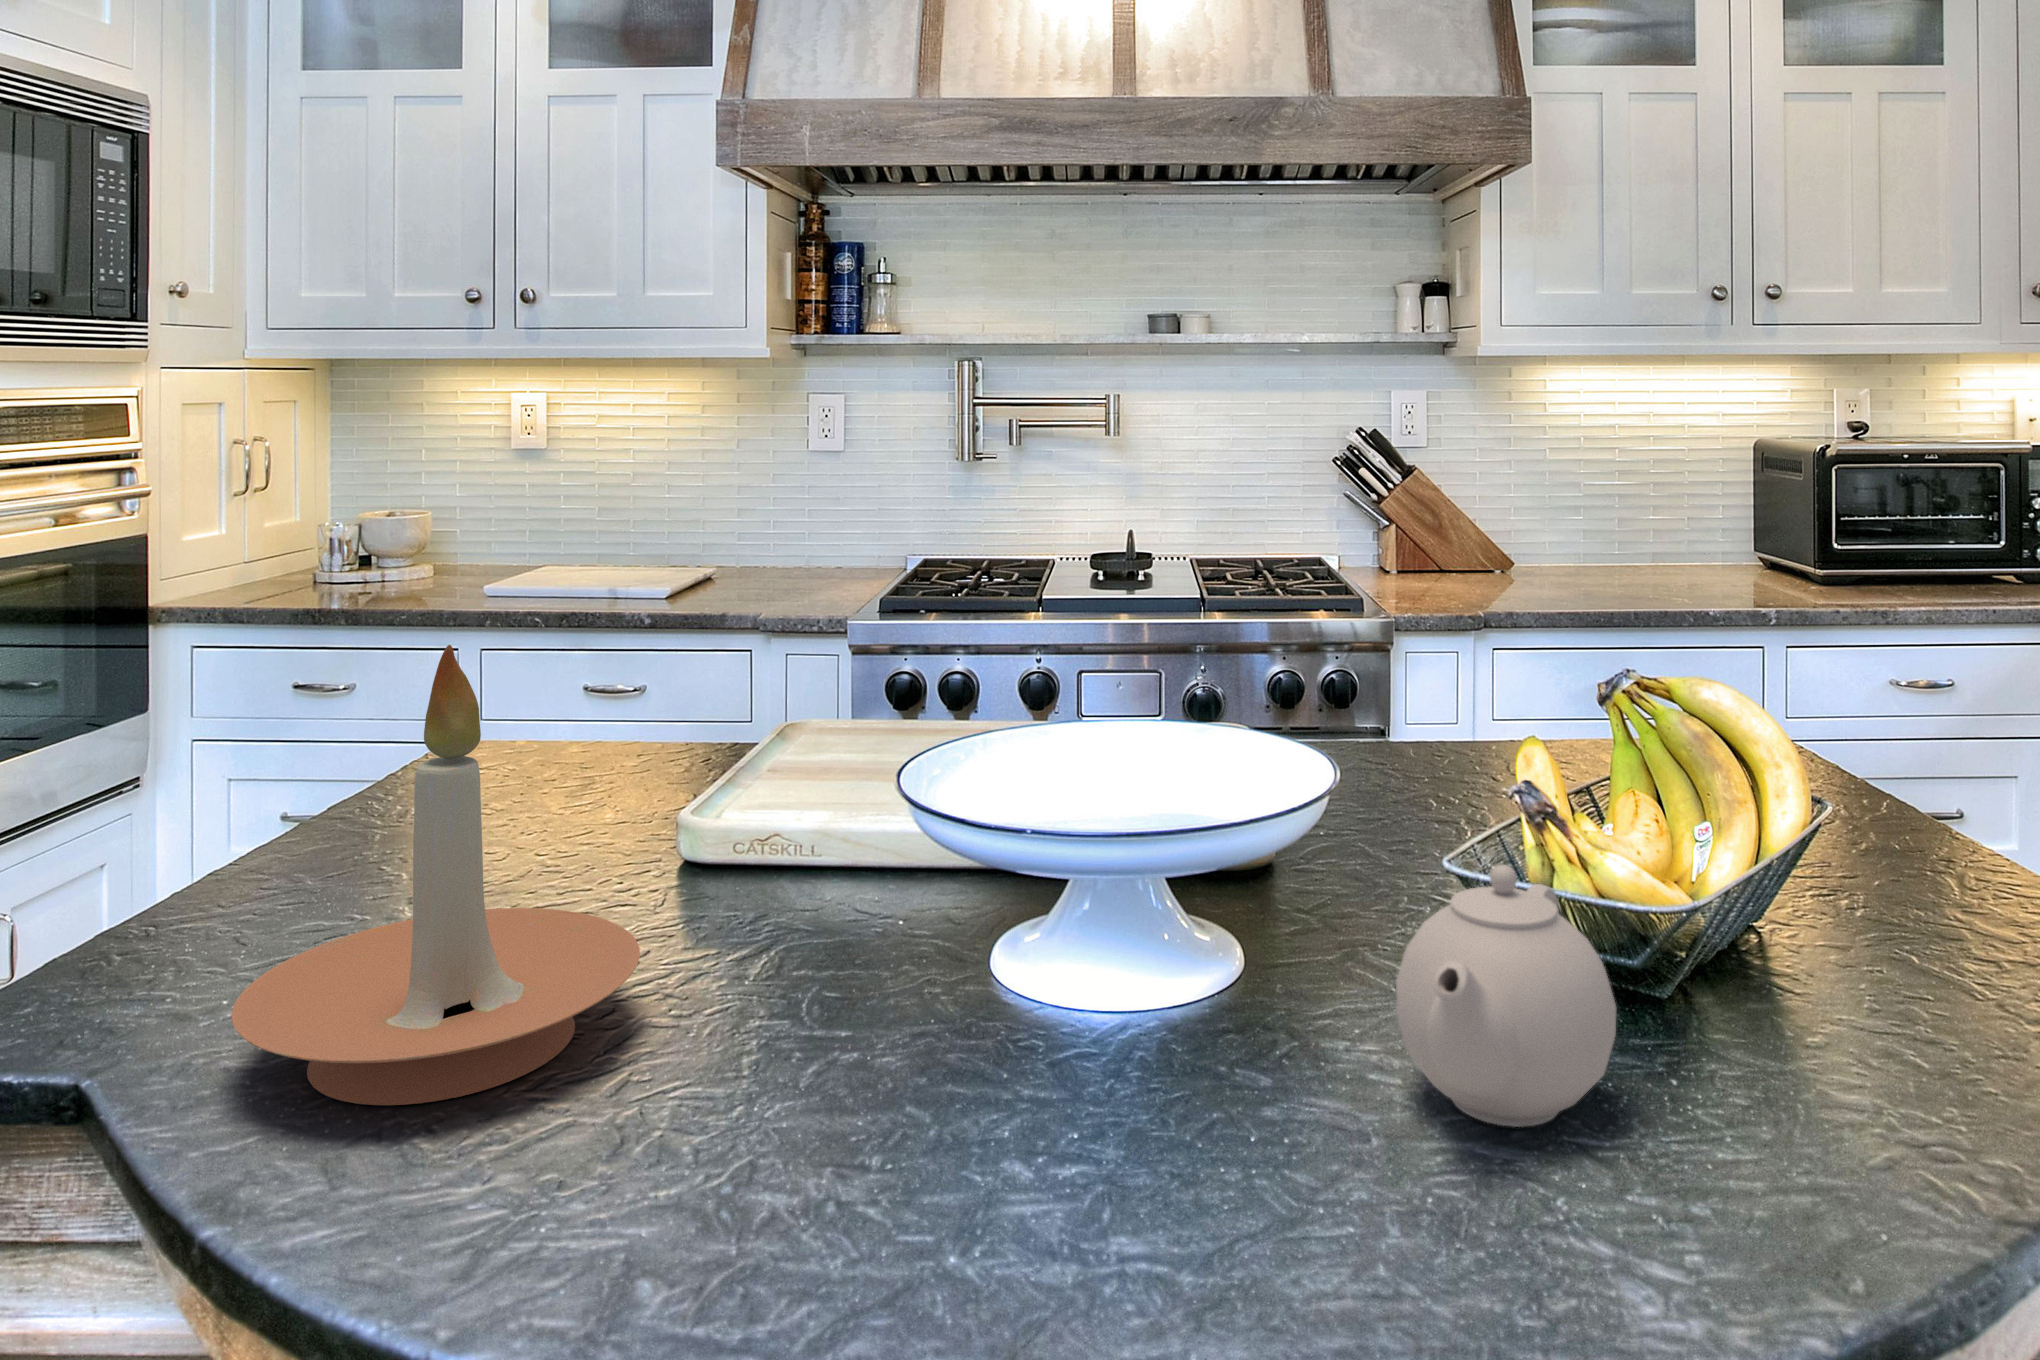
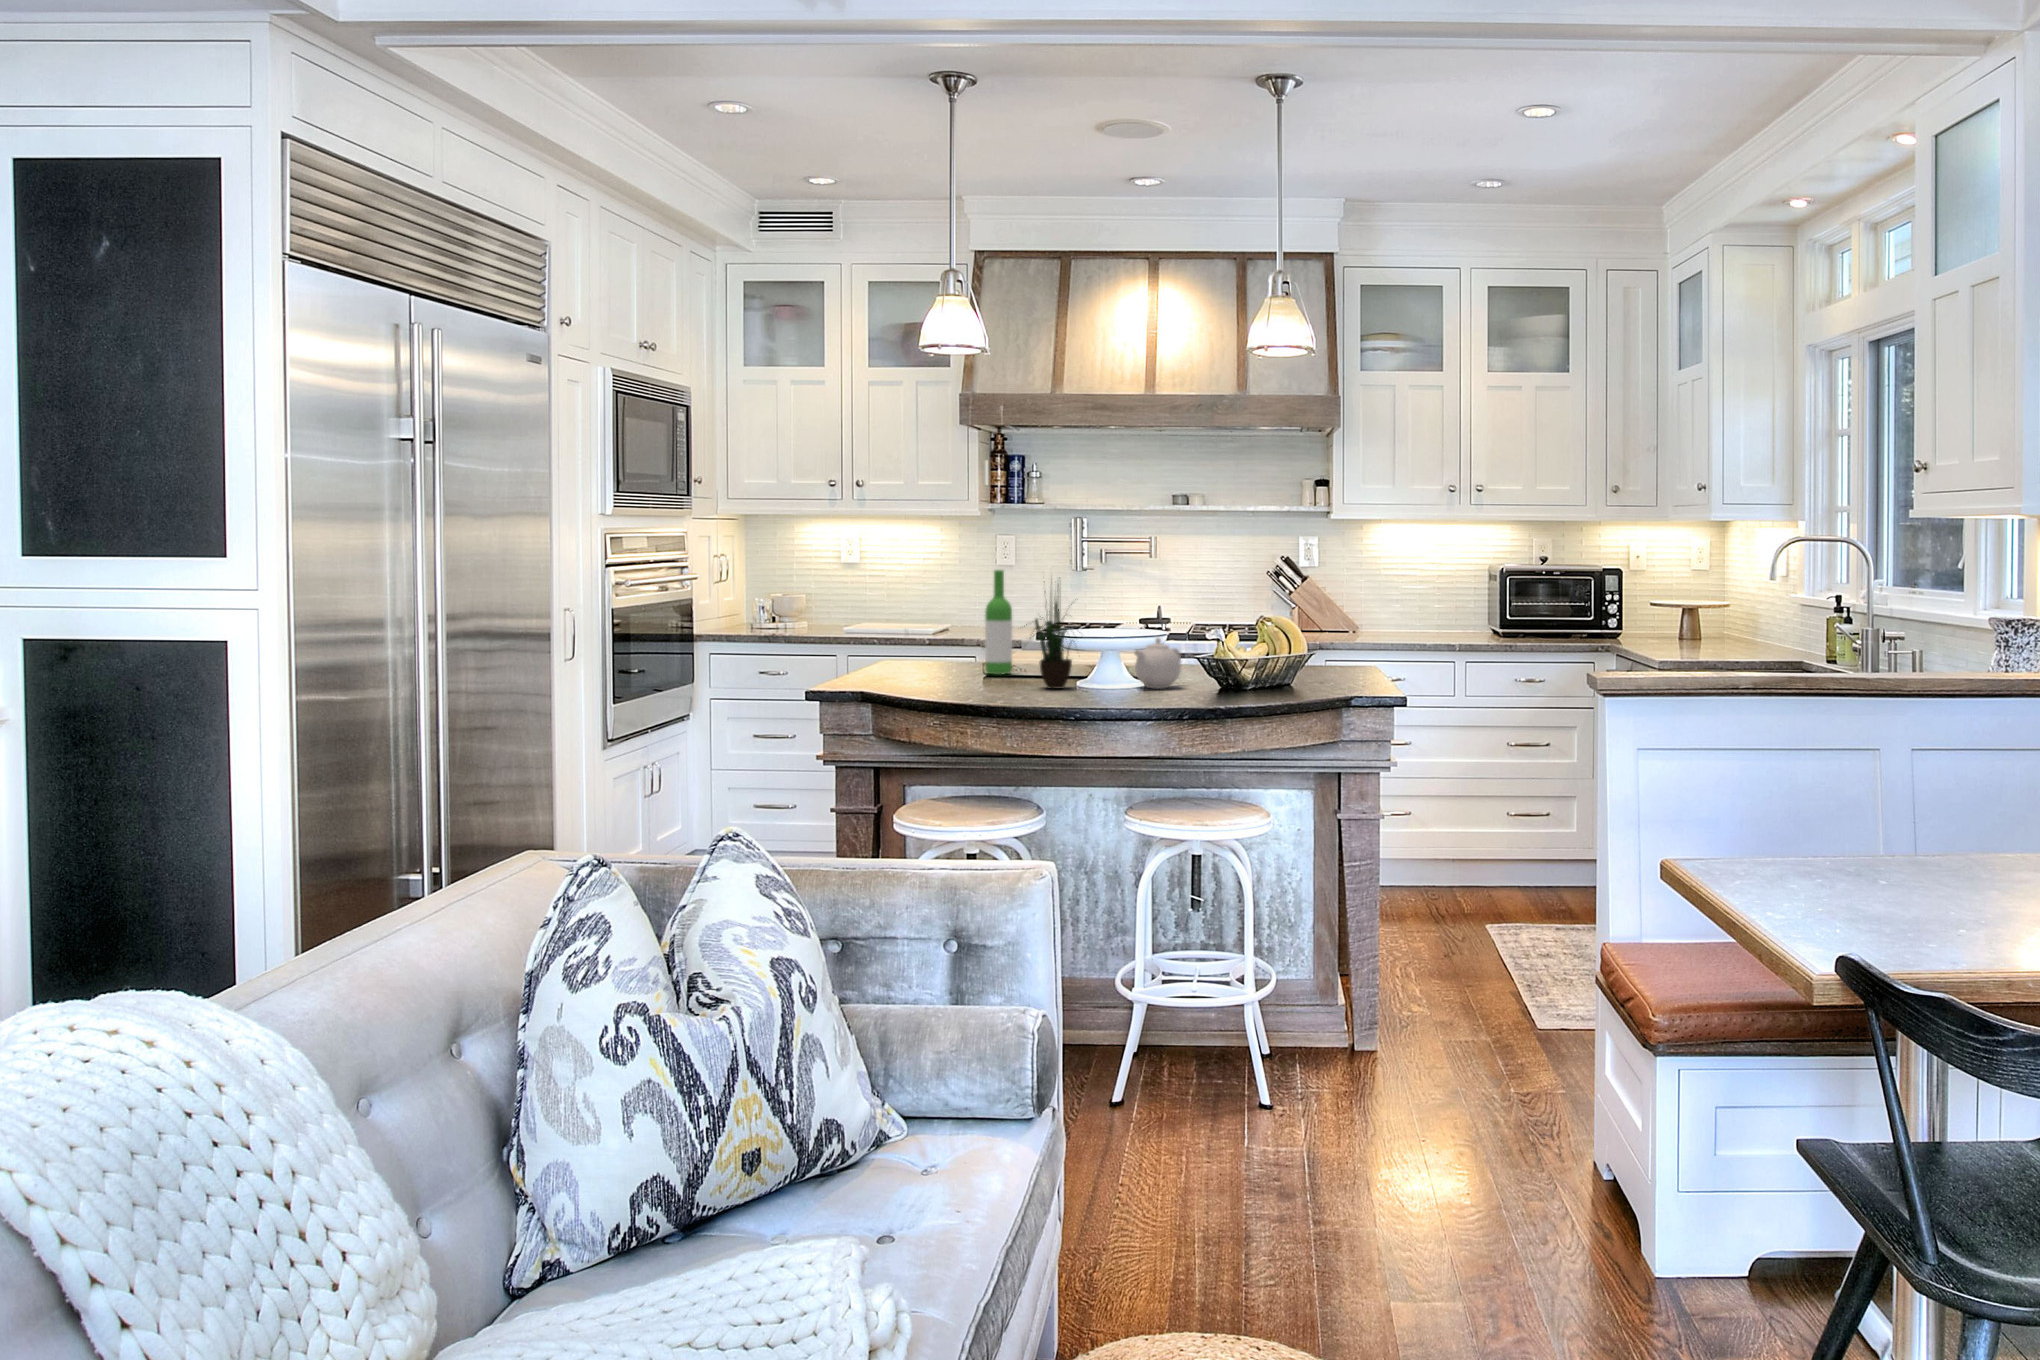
potted plant: none [844,501,1177,1171] -> present [1026,585,1072,689]
wine bottle: none [728,526,829,929] -> present [985,570,1012,675]
candle holder: present [231,645,640,1105] -> none [884,590,969,684]

